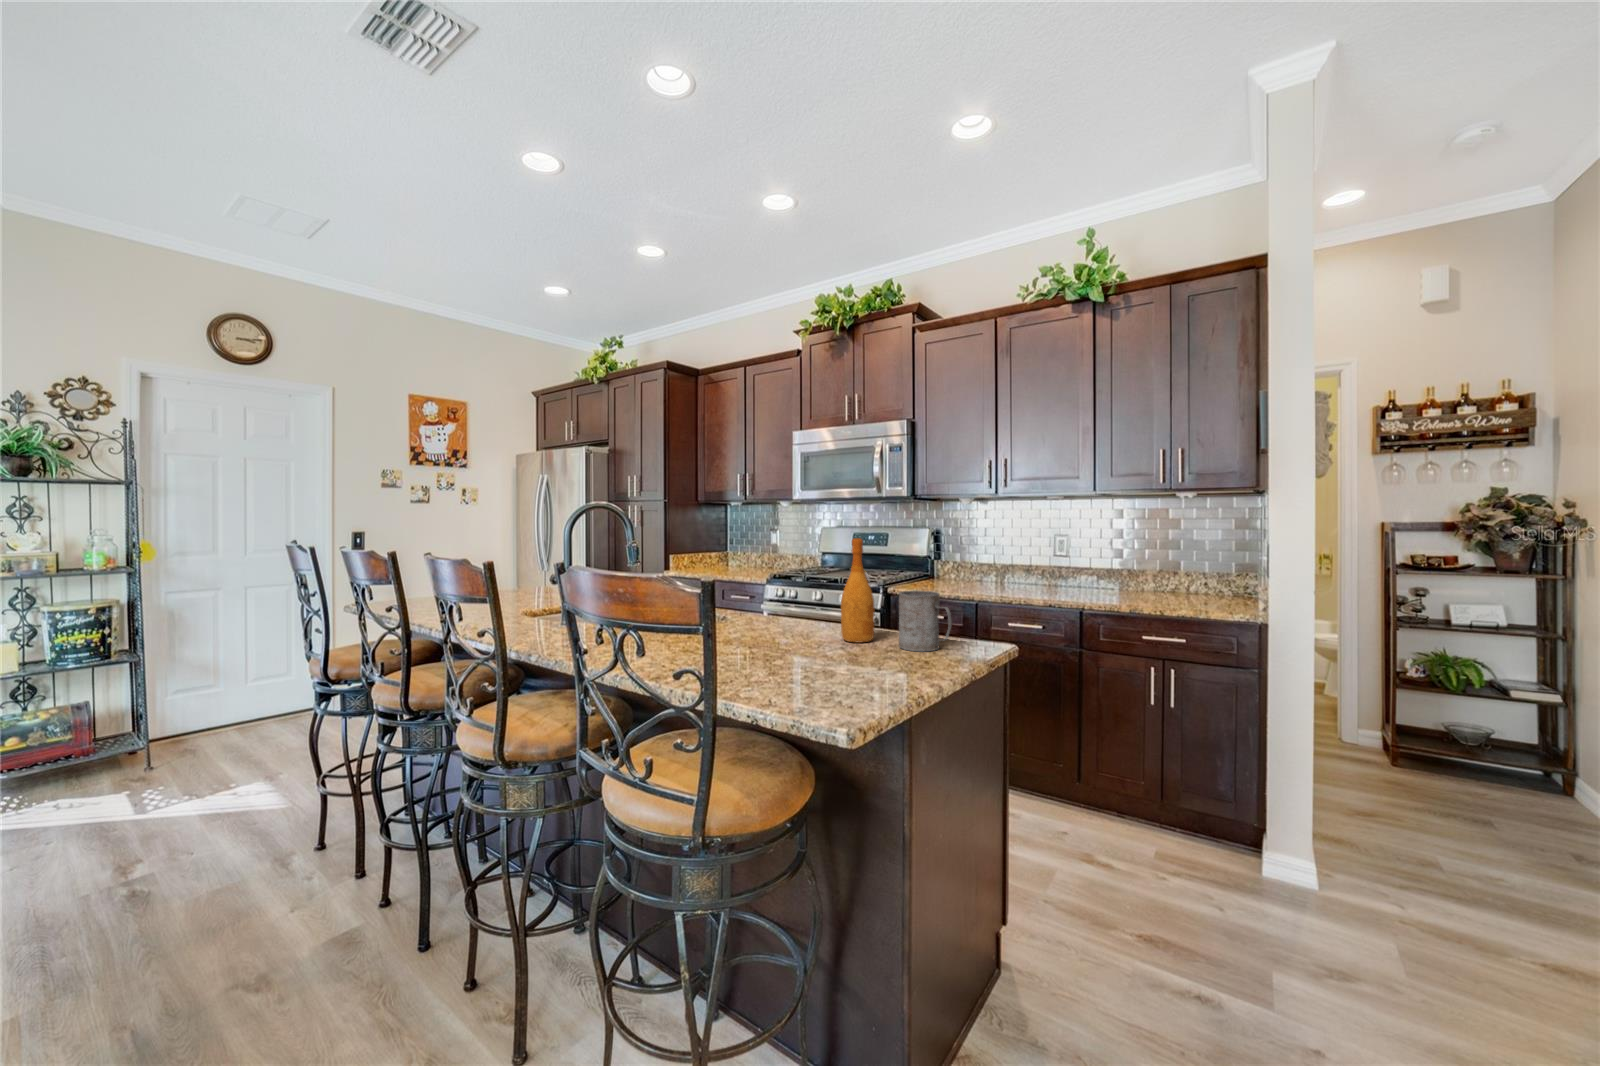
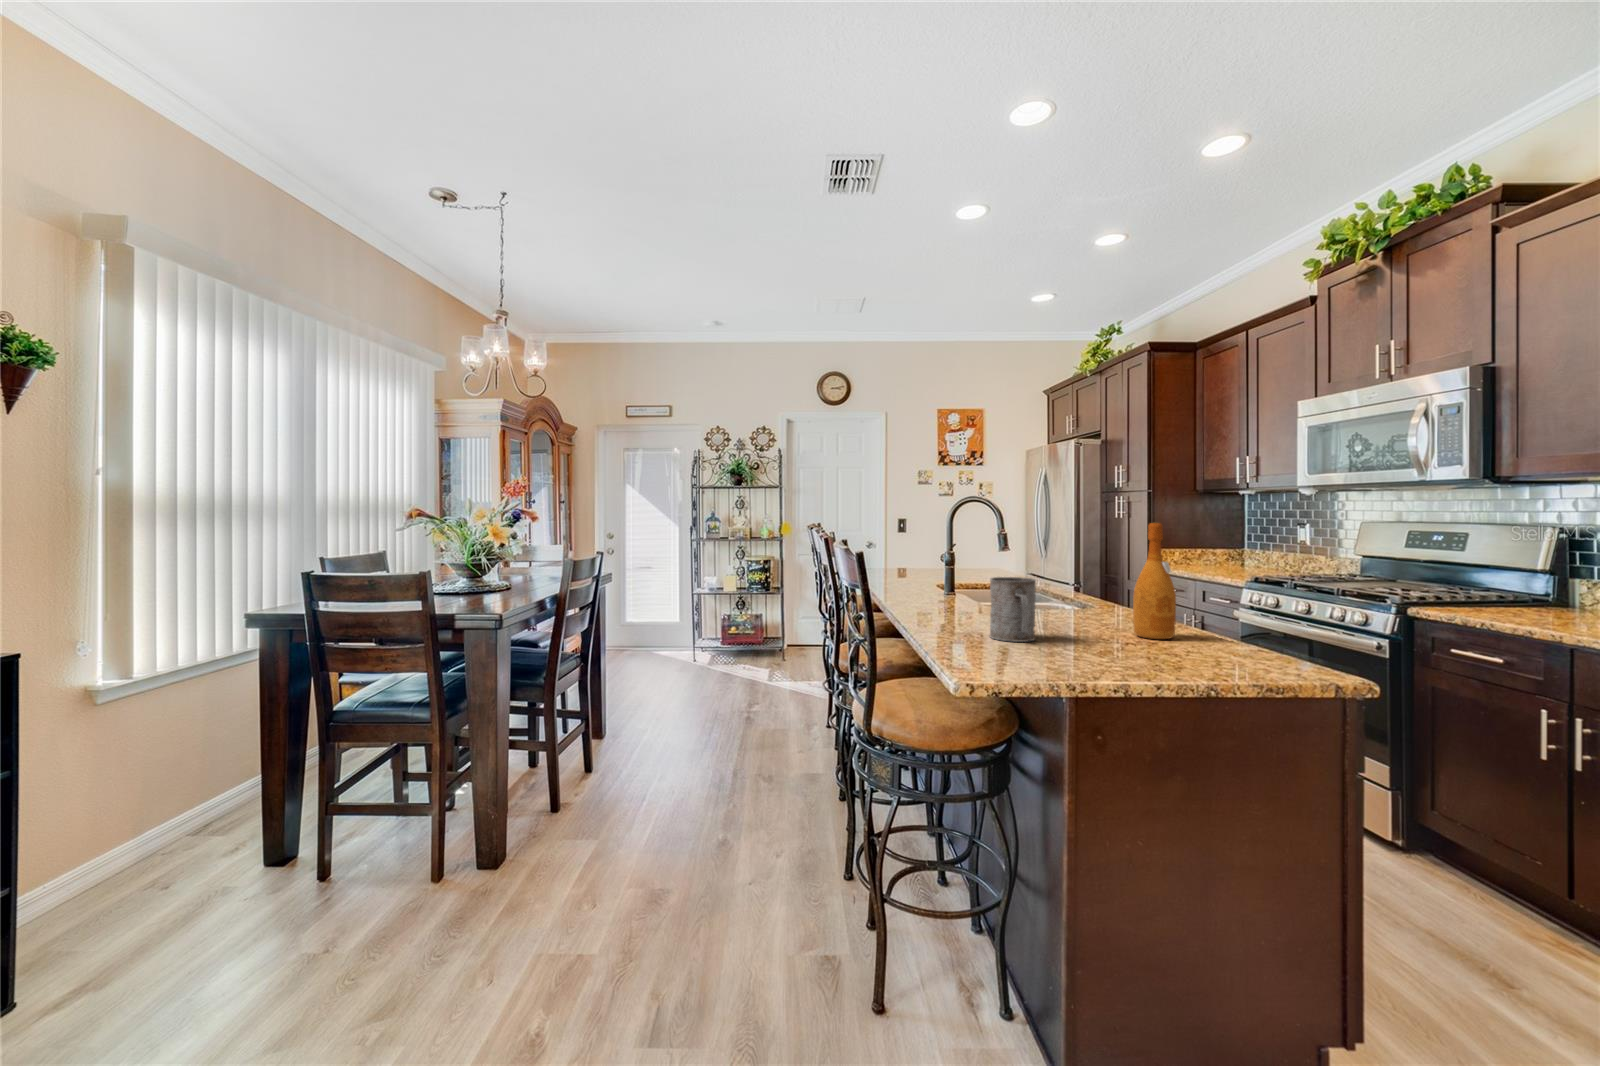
mug: present [899,591,952,651] -> present [990,577,1036,642]

